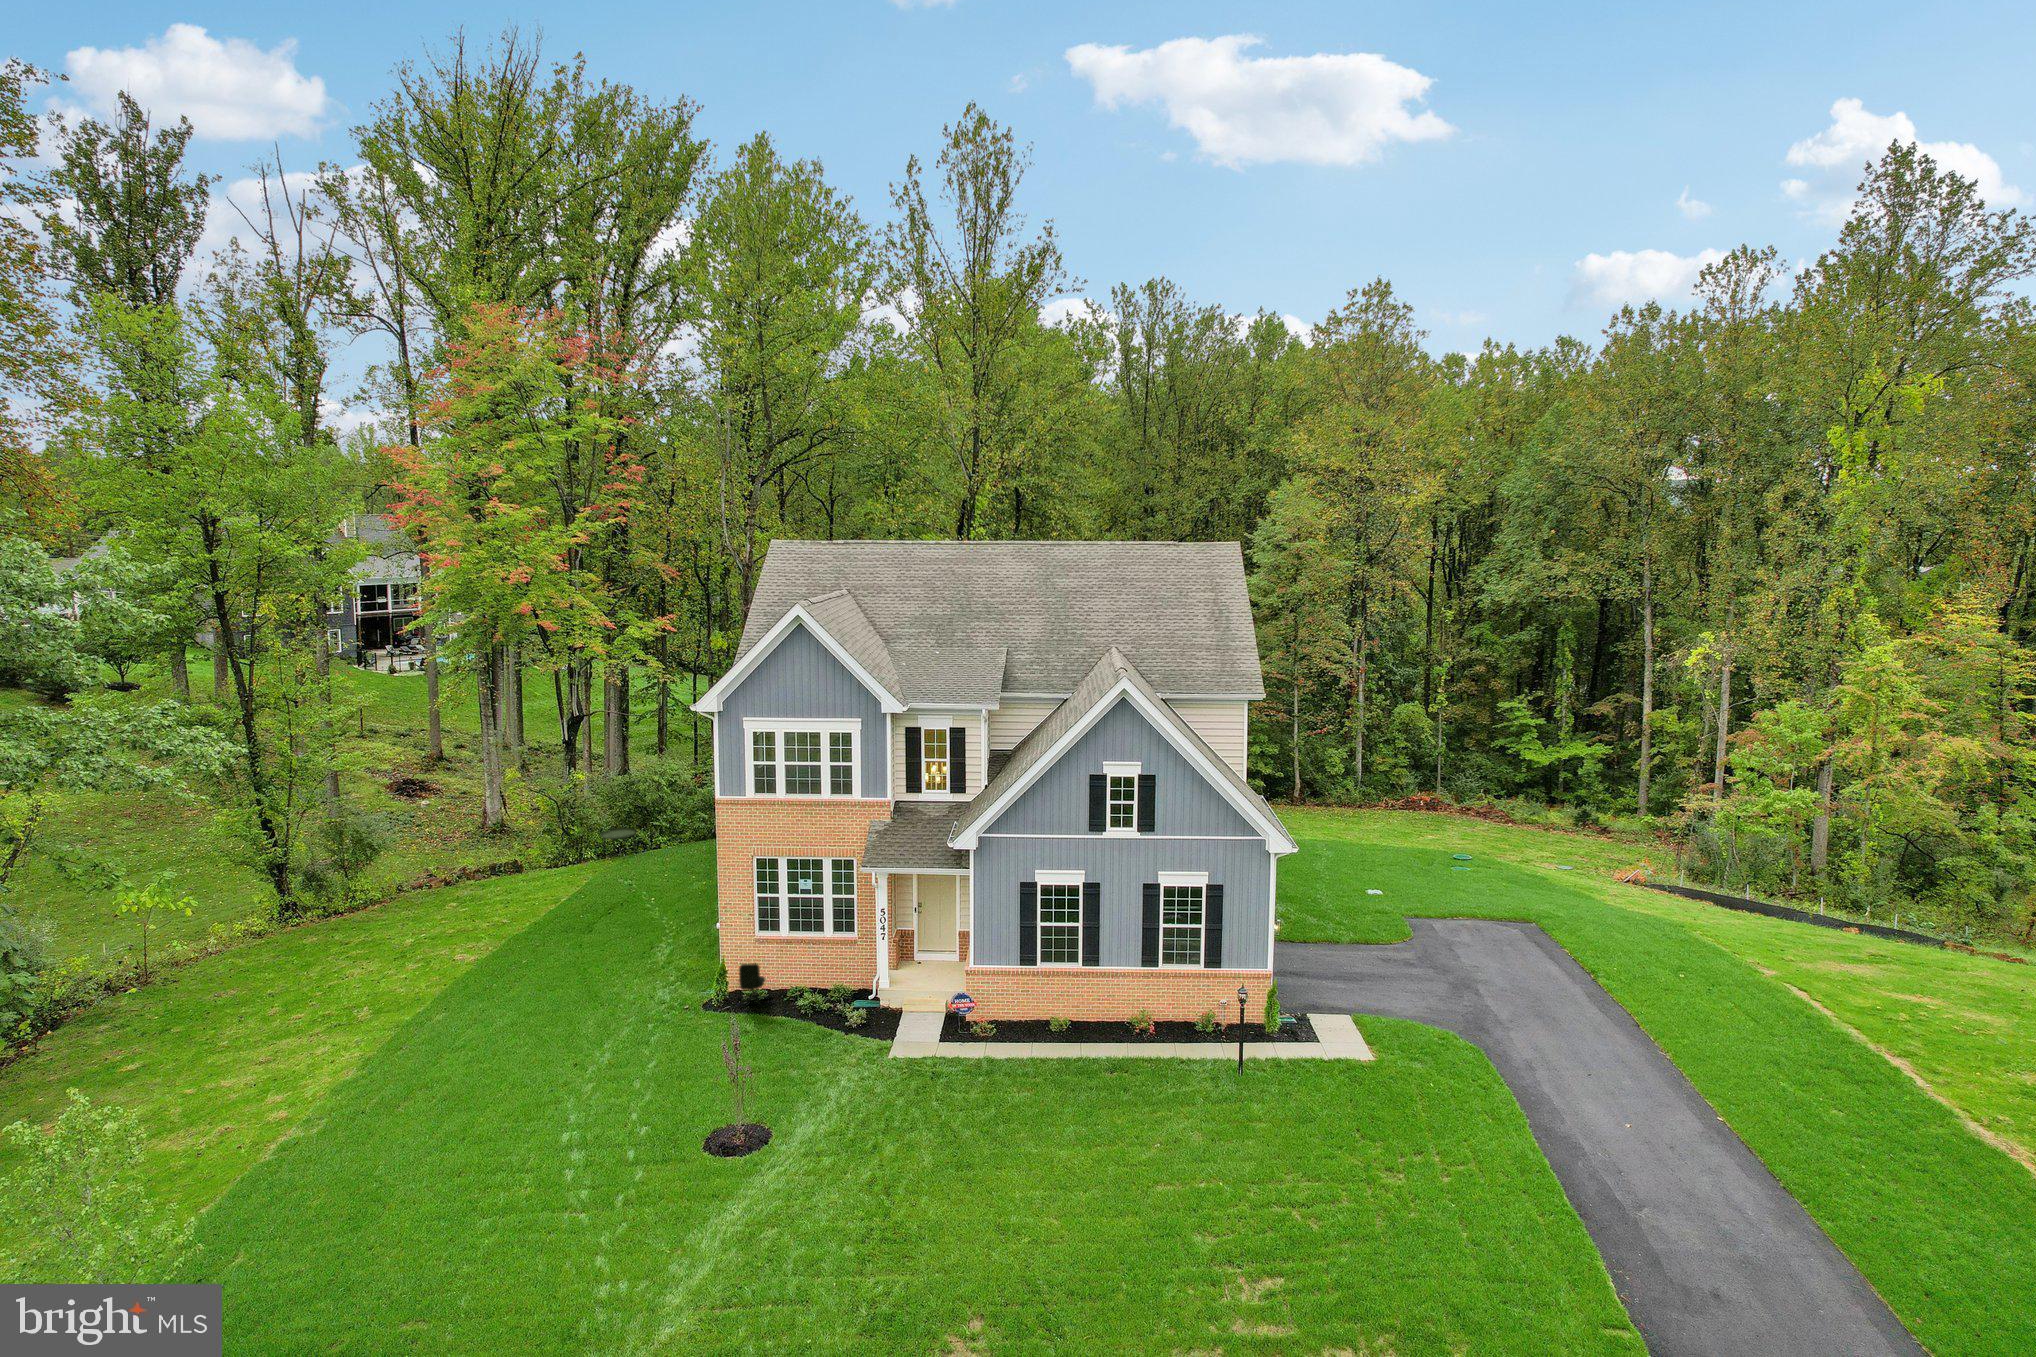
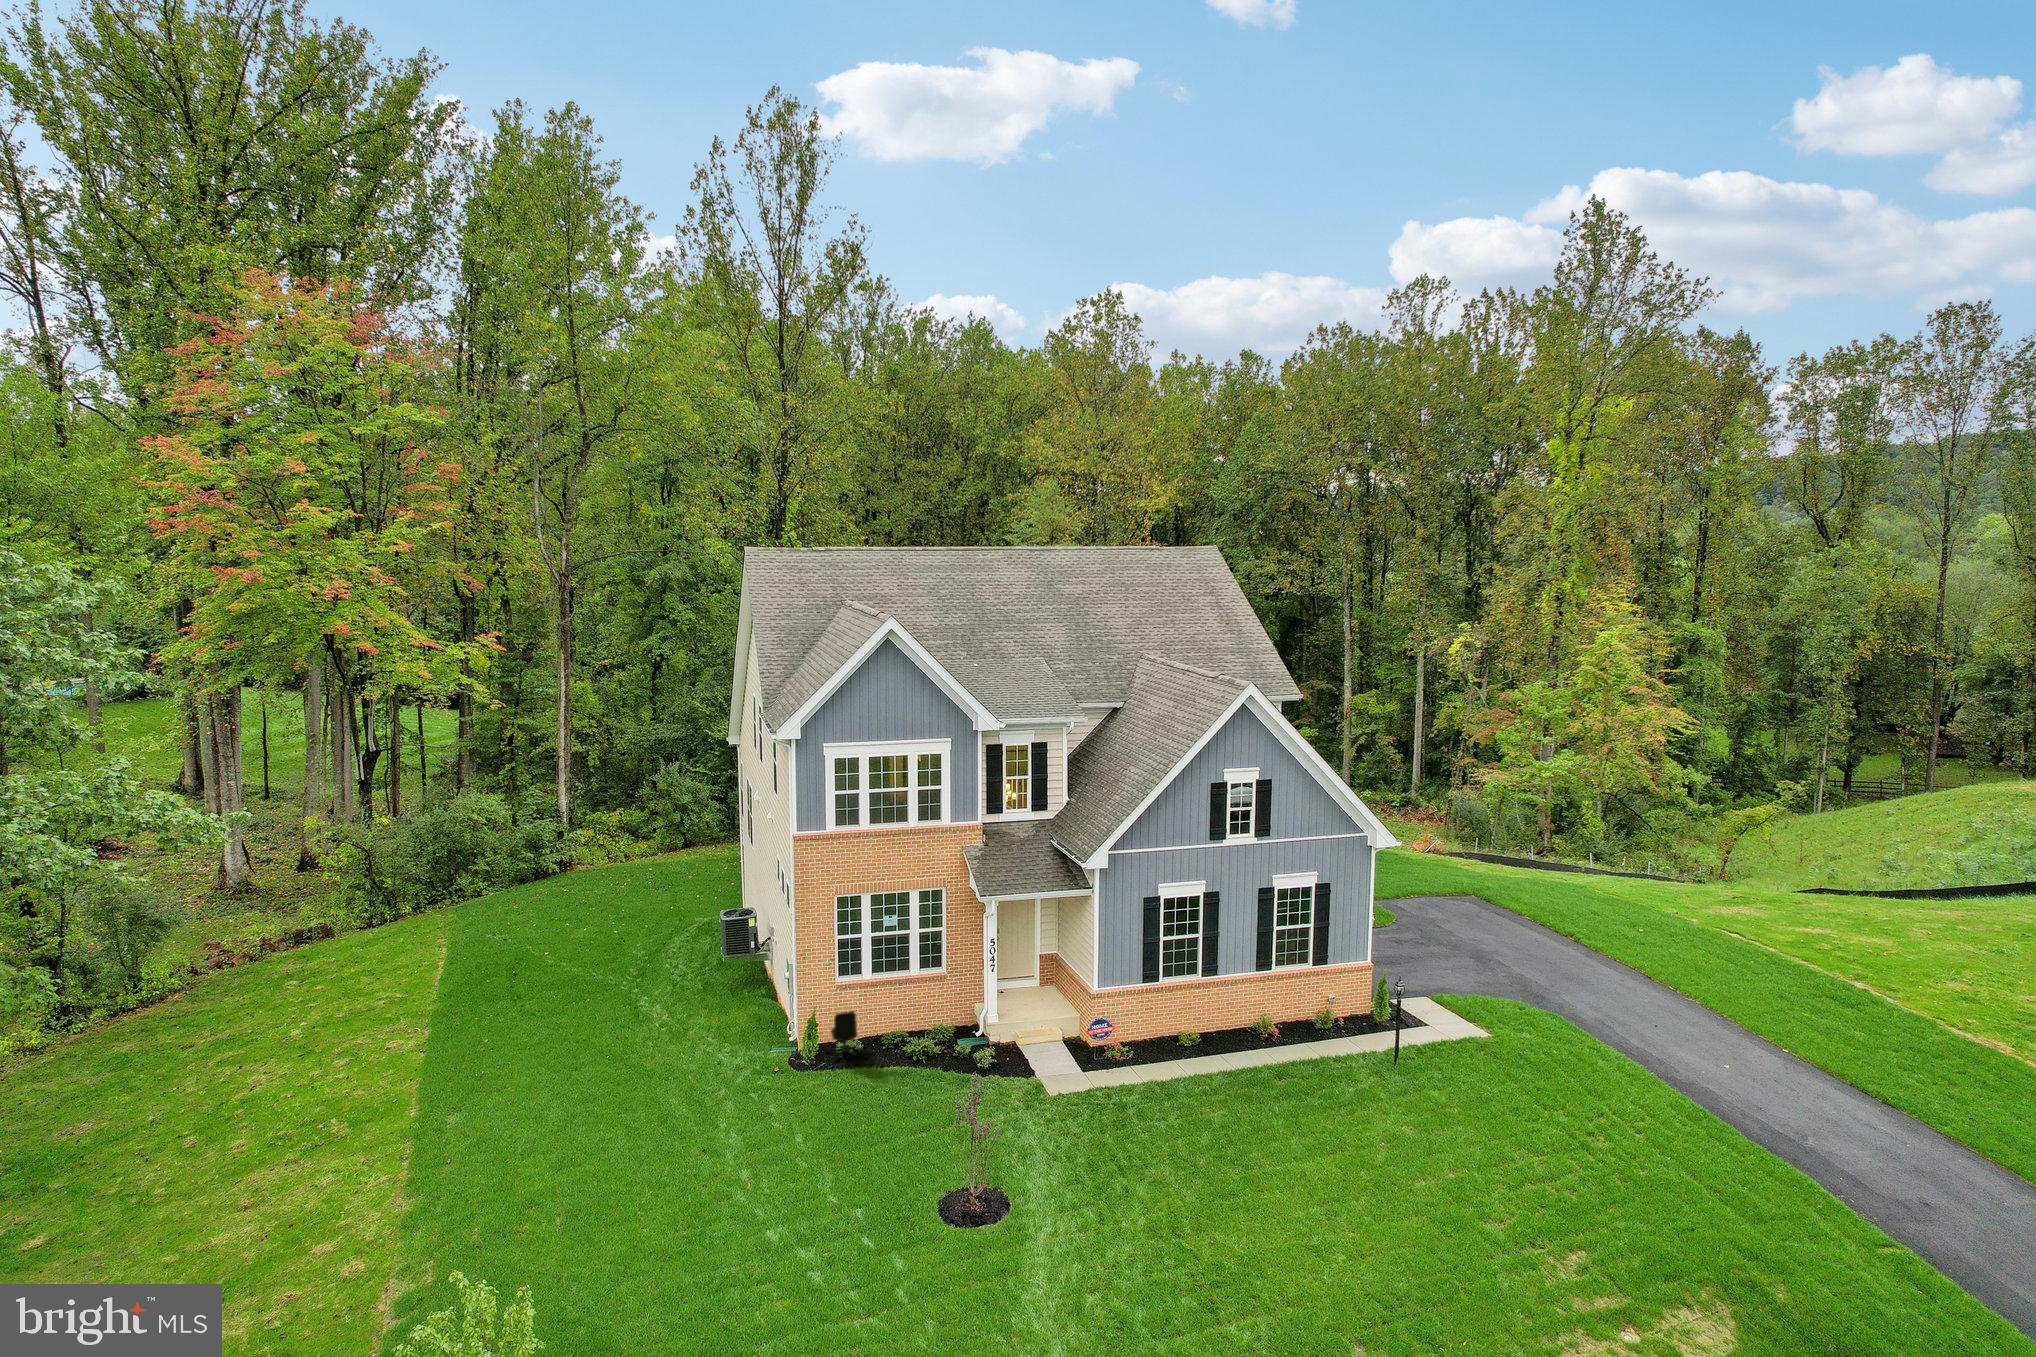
round table: present [600,828,636,856] -> none [538,876,582,911]

